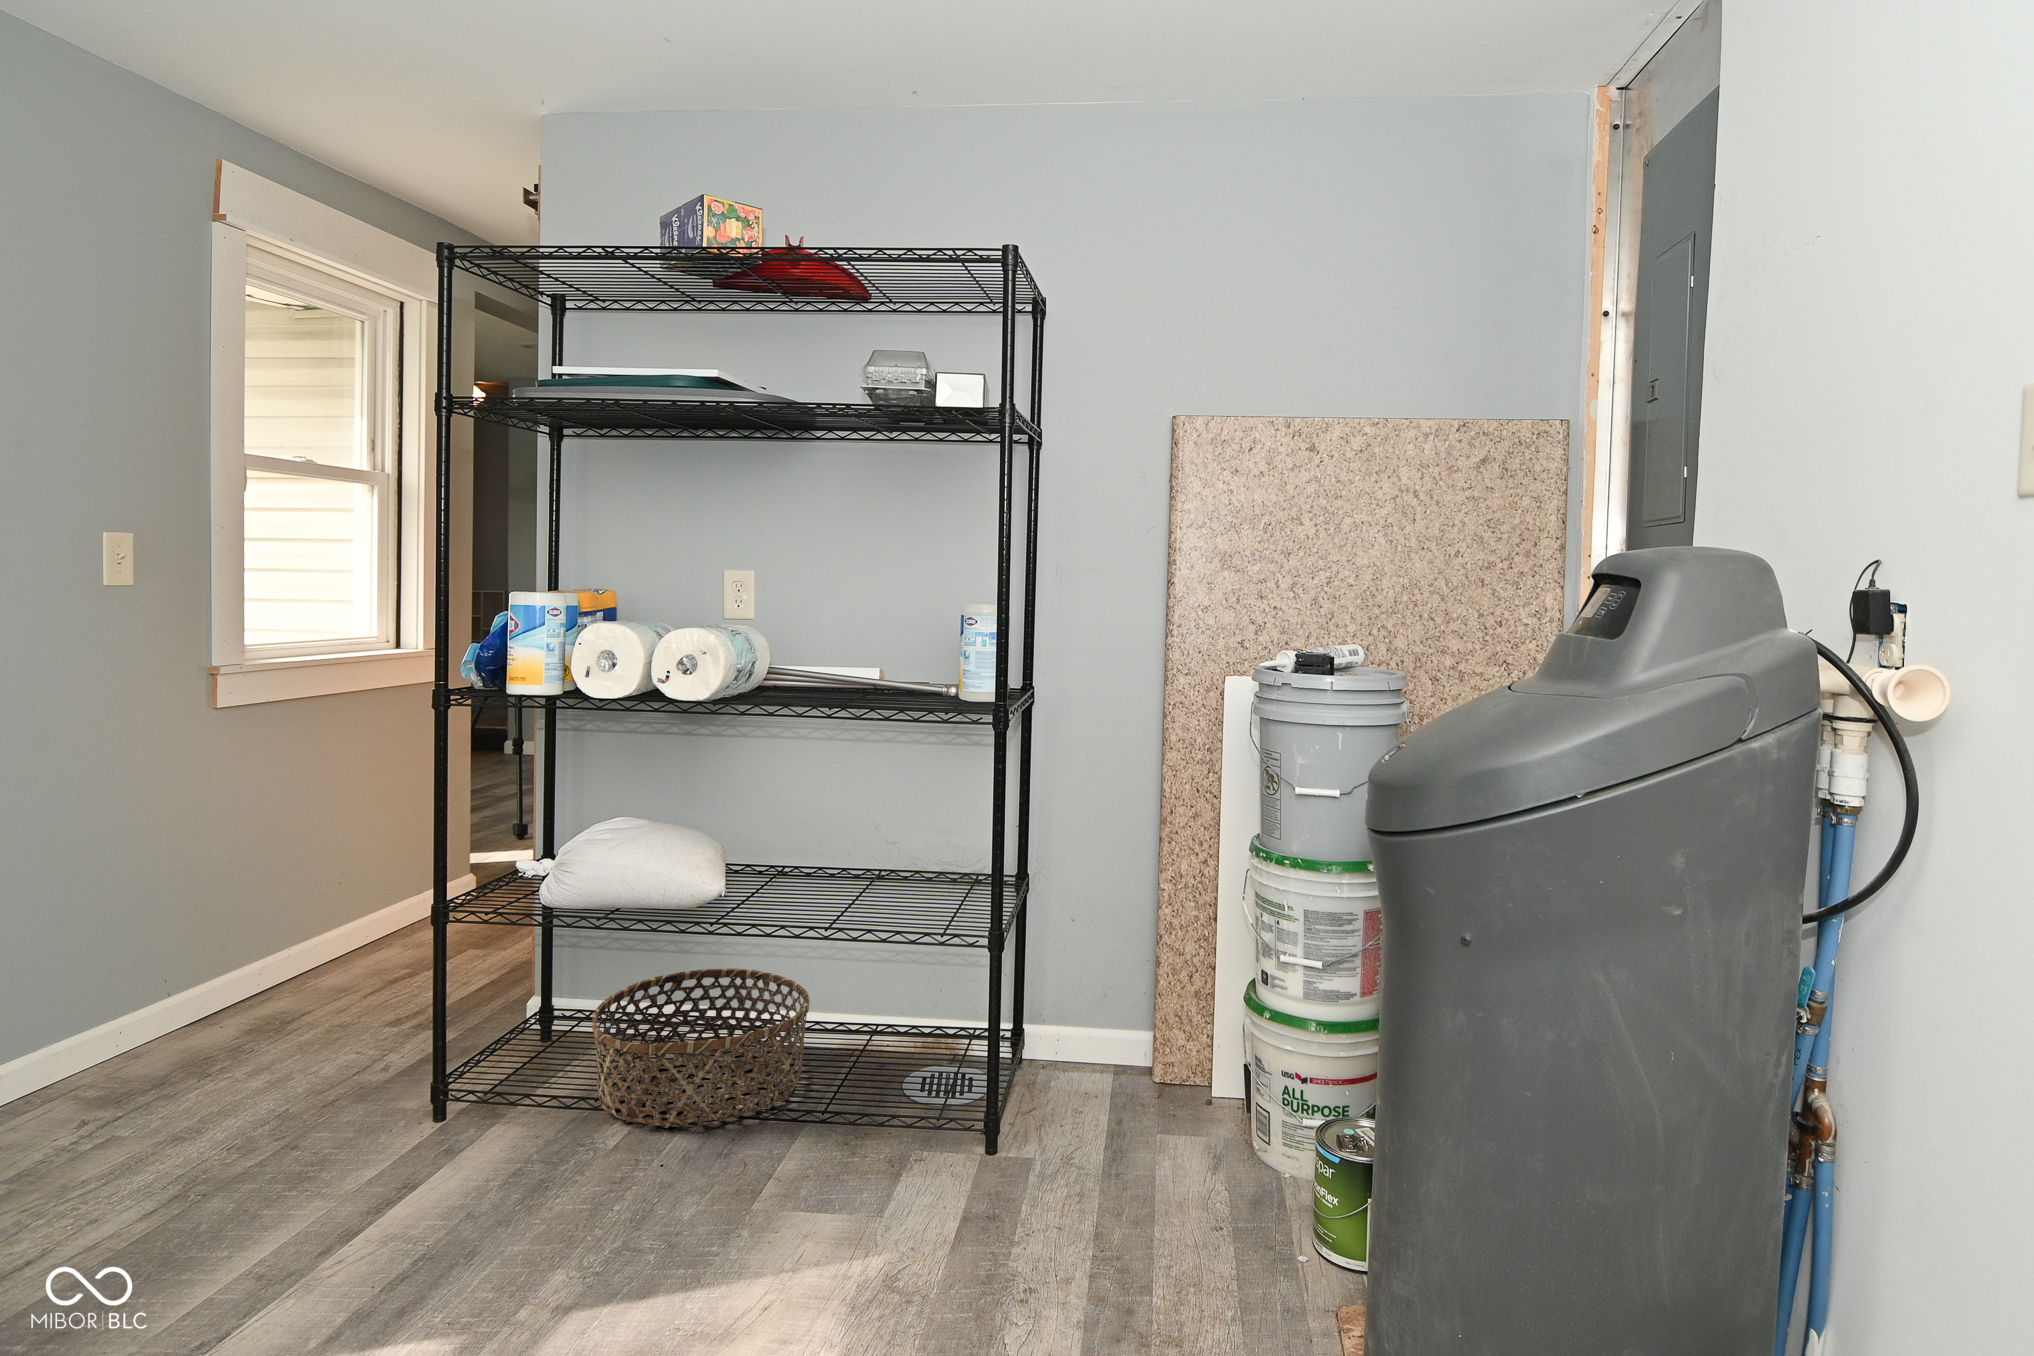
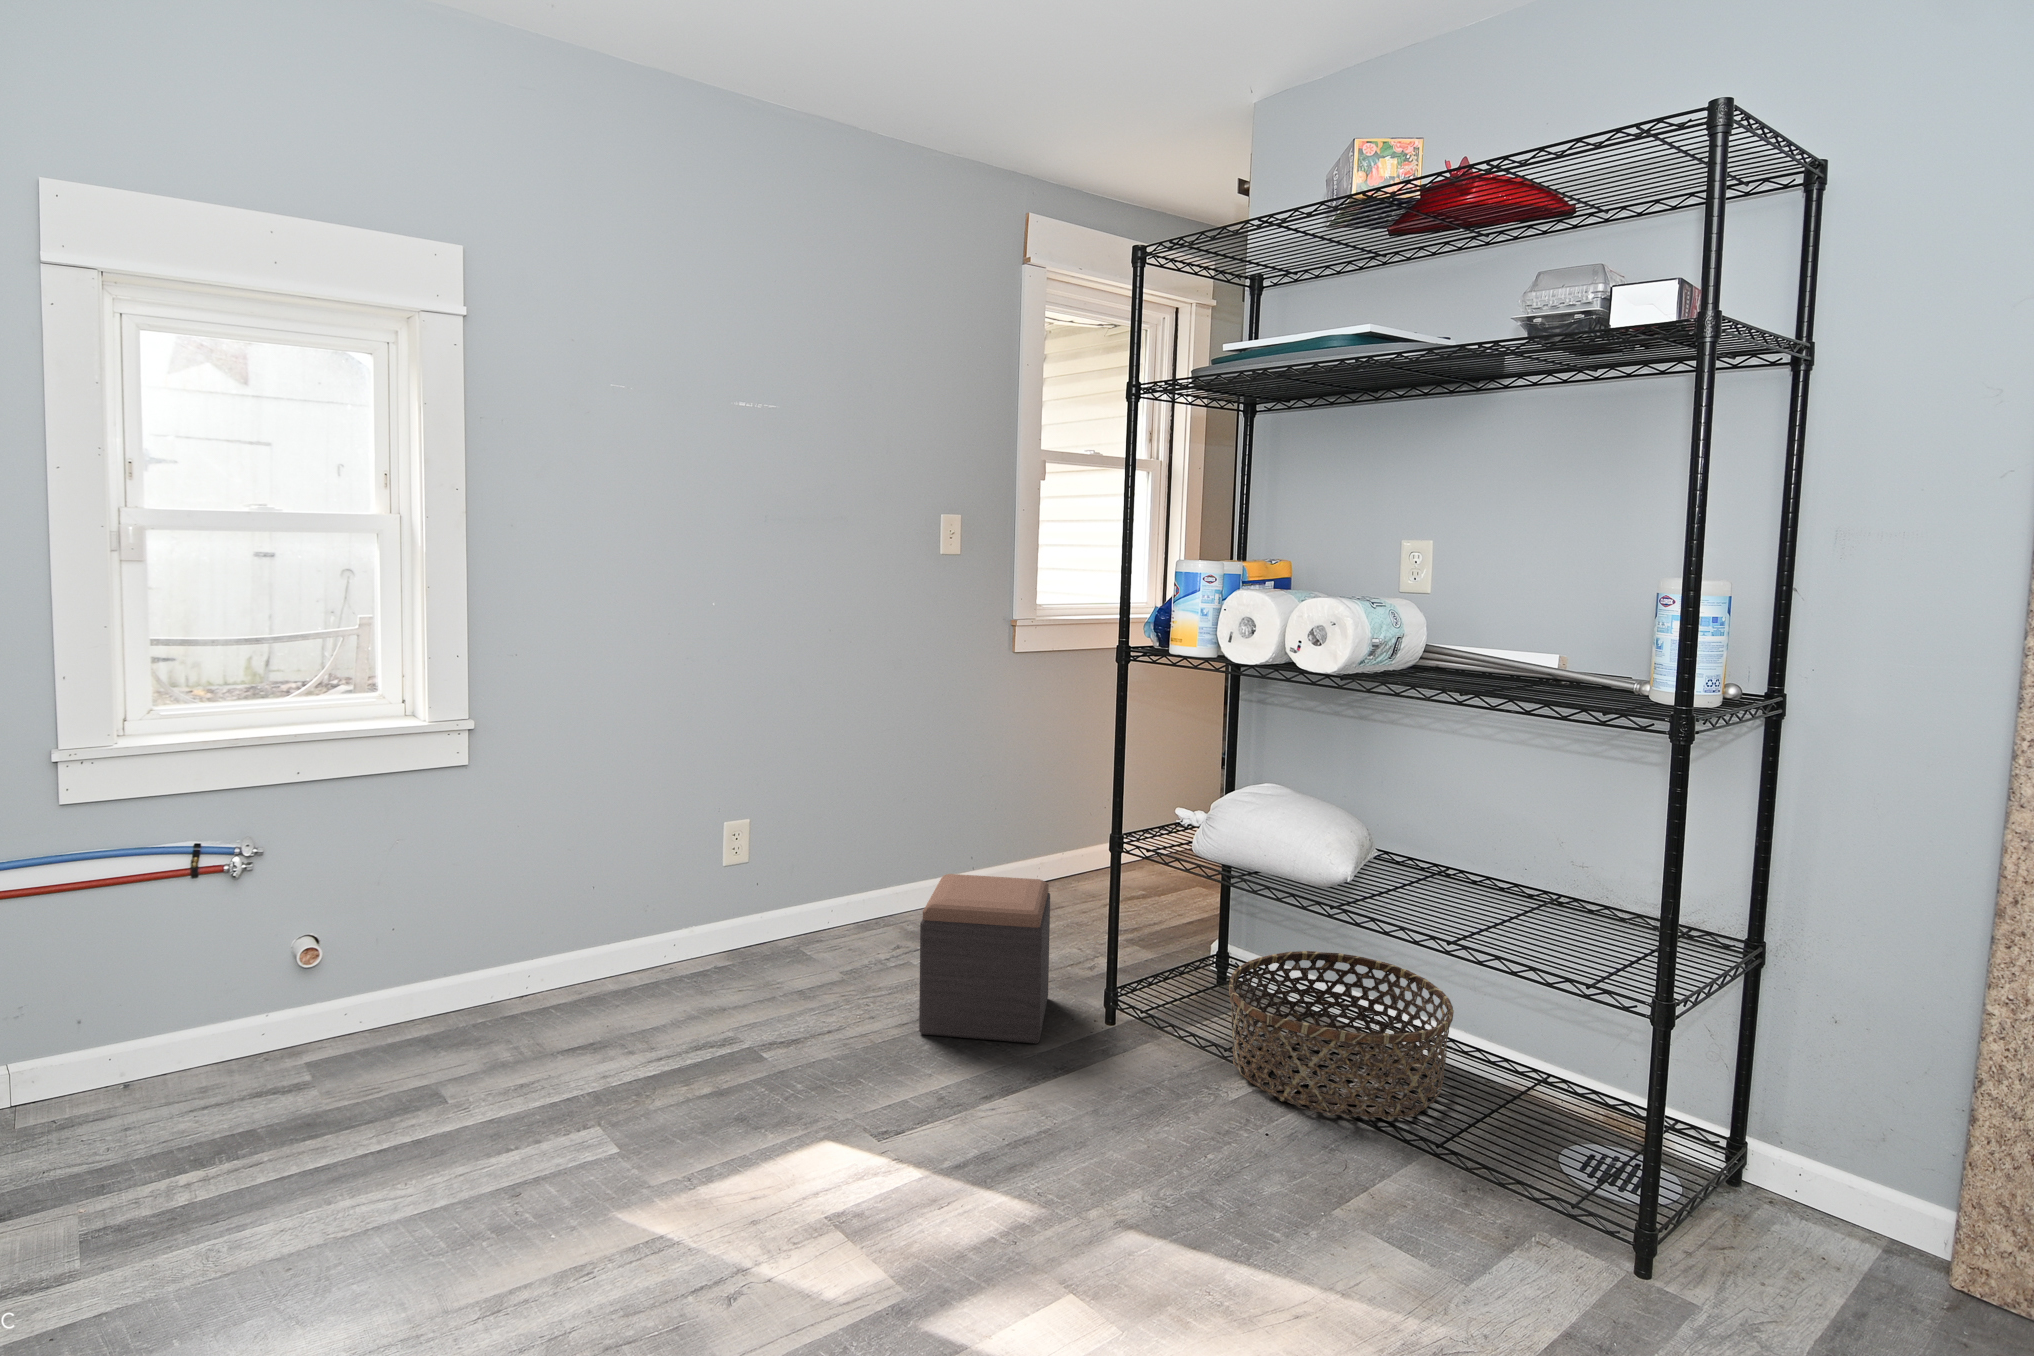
footstool: none [173,973,362,1213] -> present [919,874,1050,1044]

